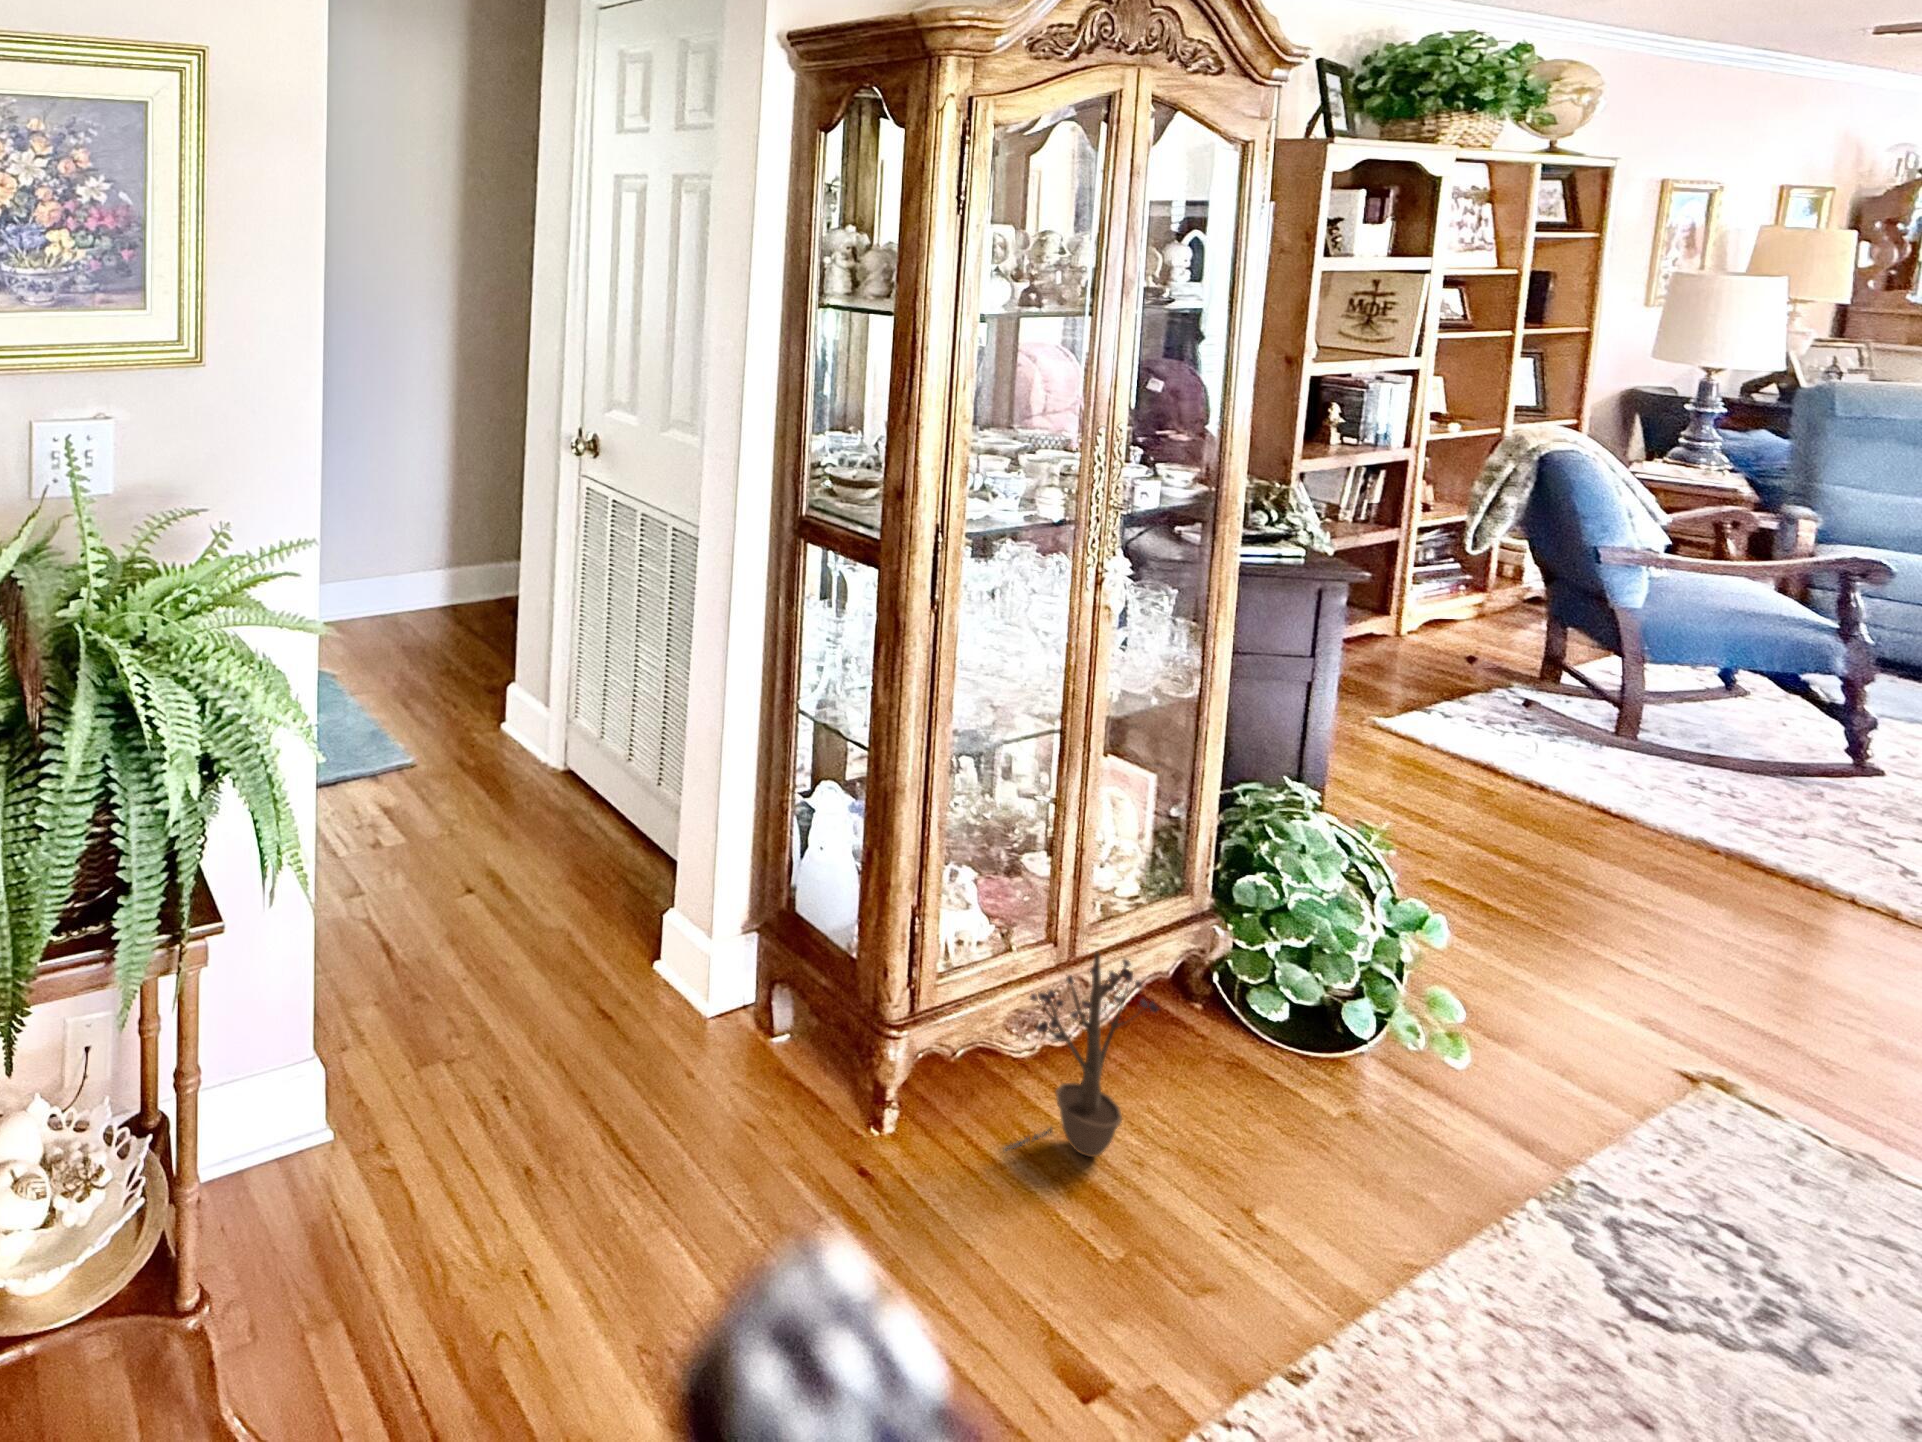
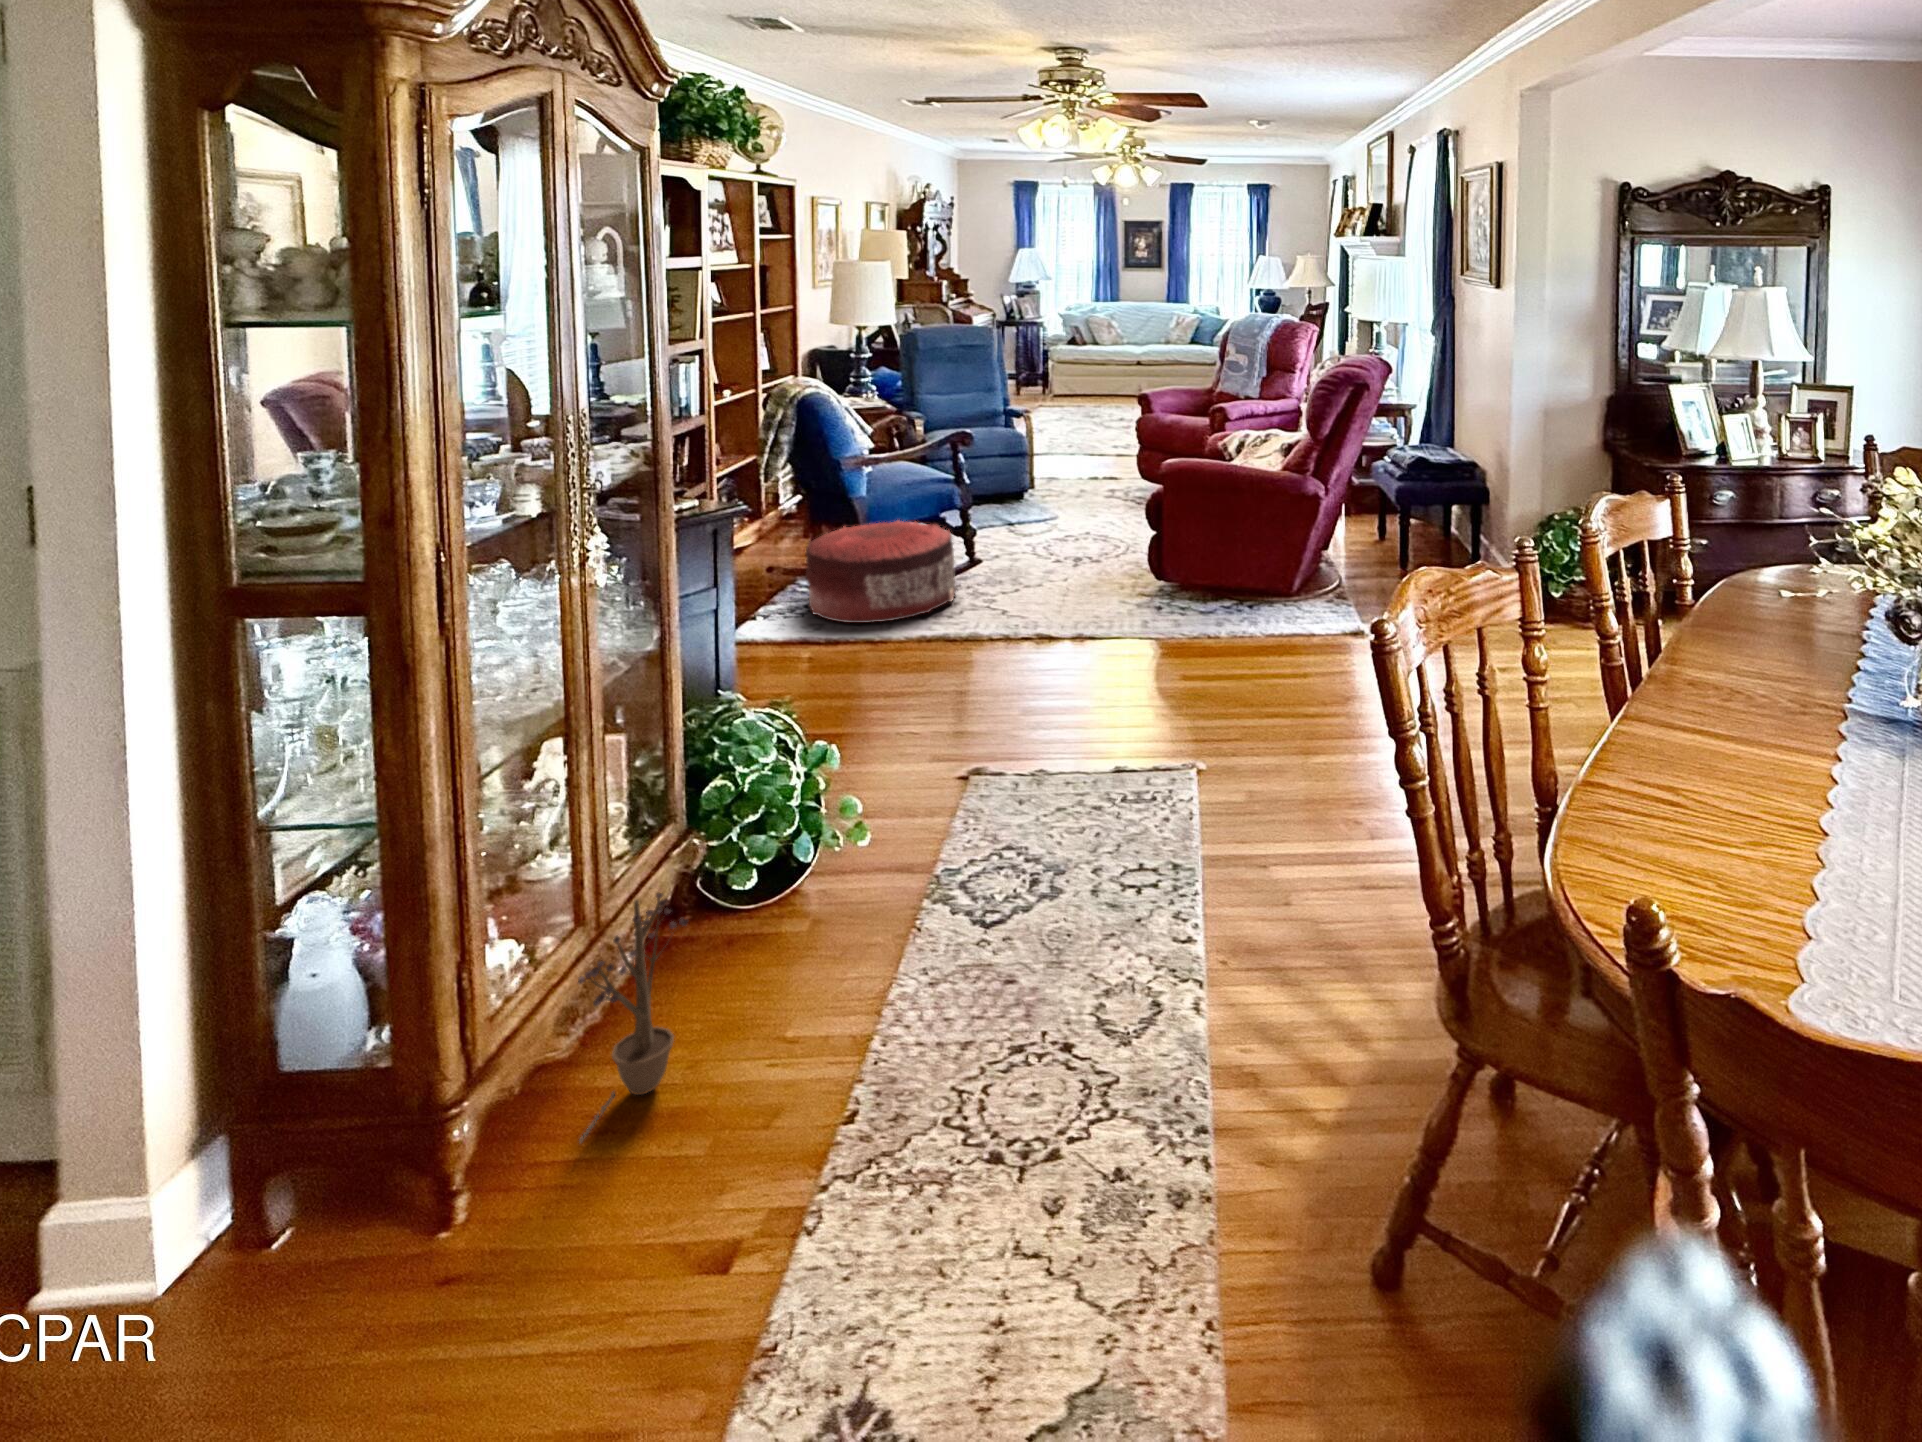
pouf: none [1516,638,1808,809] -> present [806,520,956,623]

